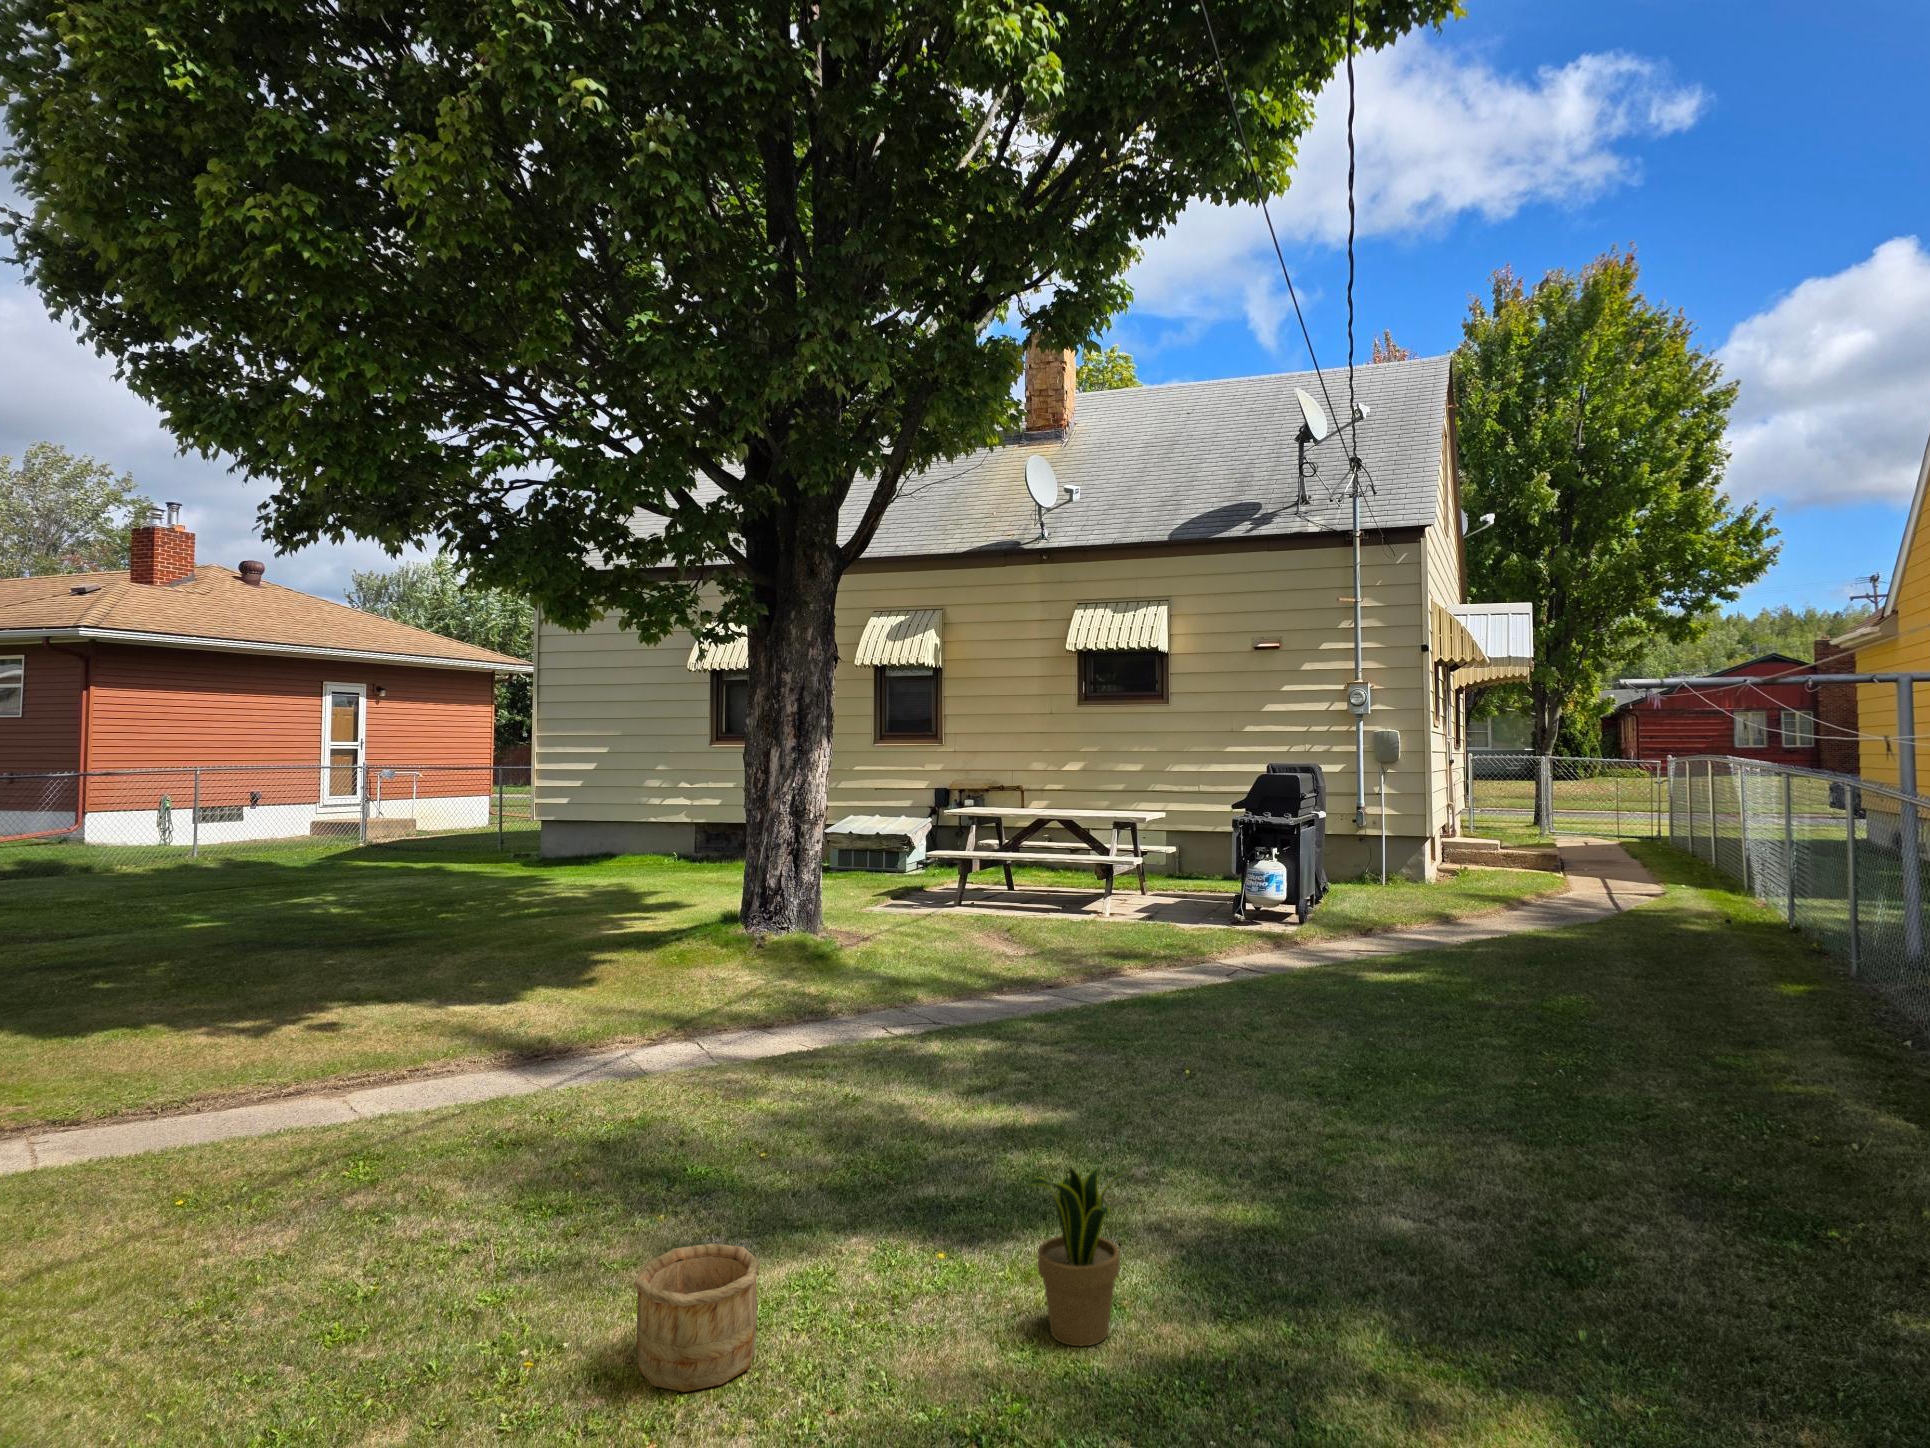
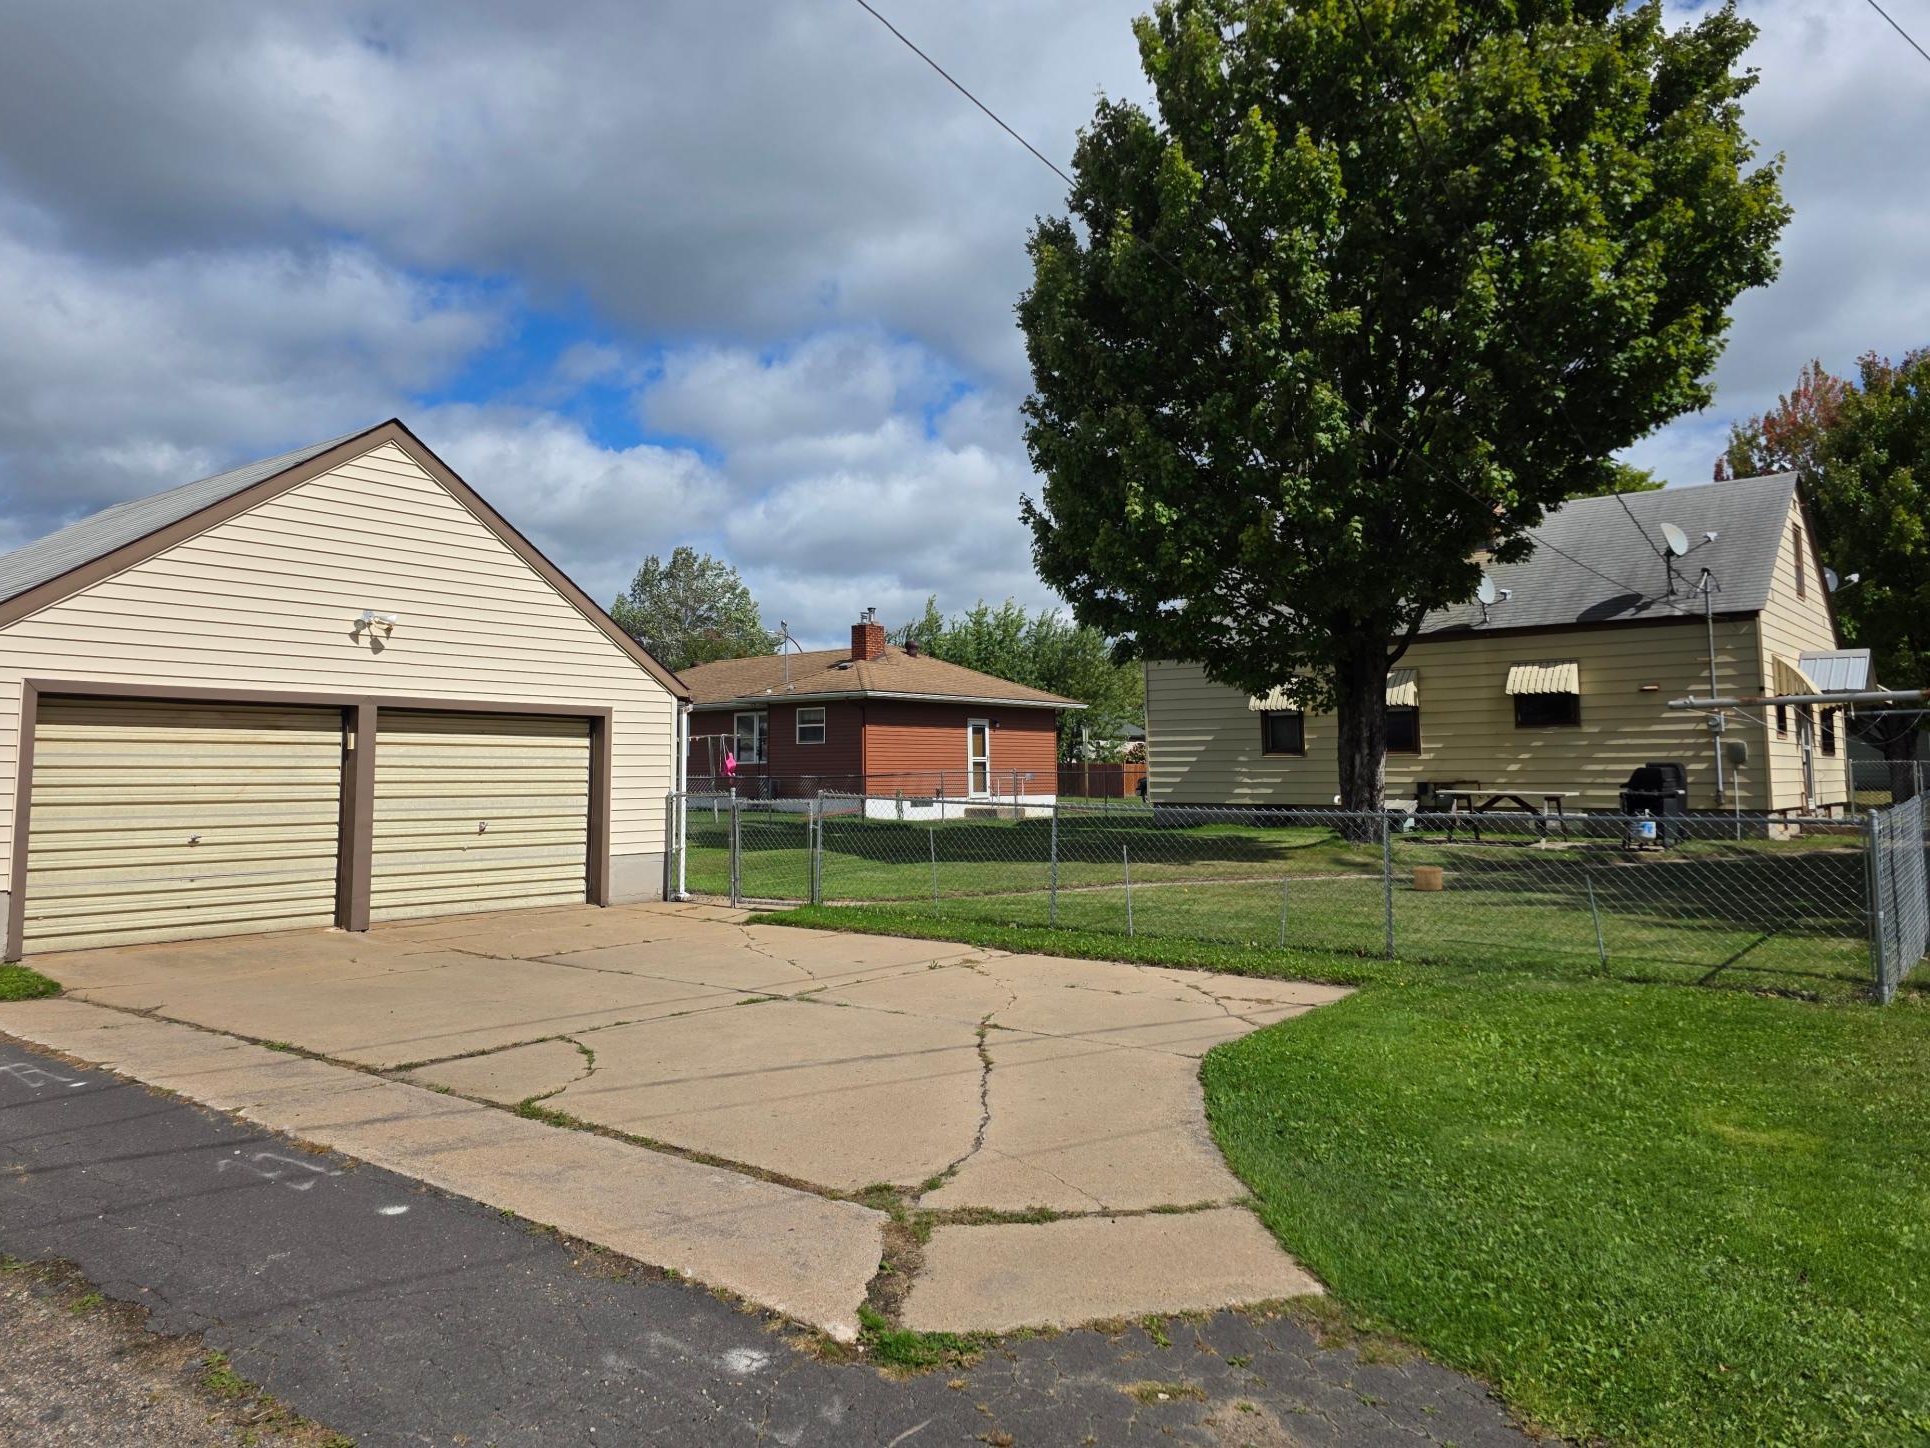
potted plant: present [1027,1167,1123,1346] -> none [1510,850,1538,892]

